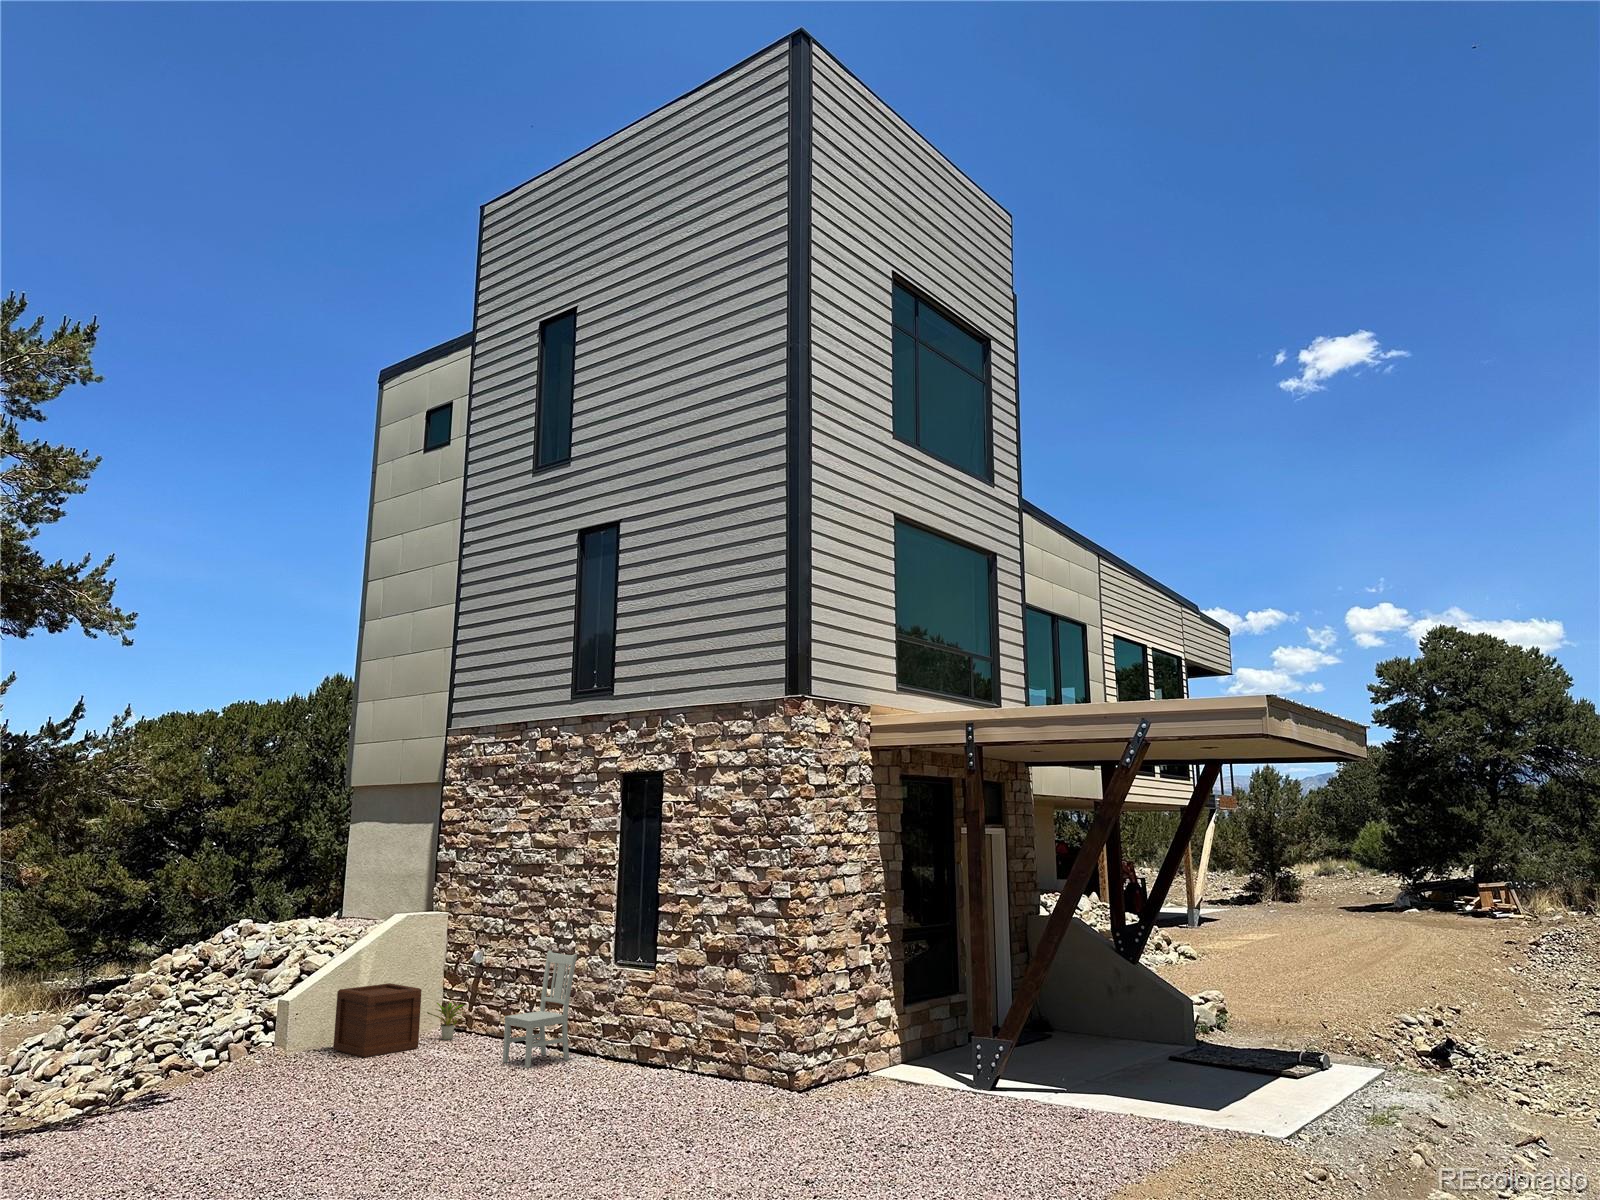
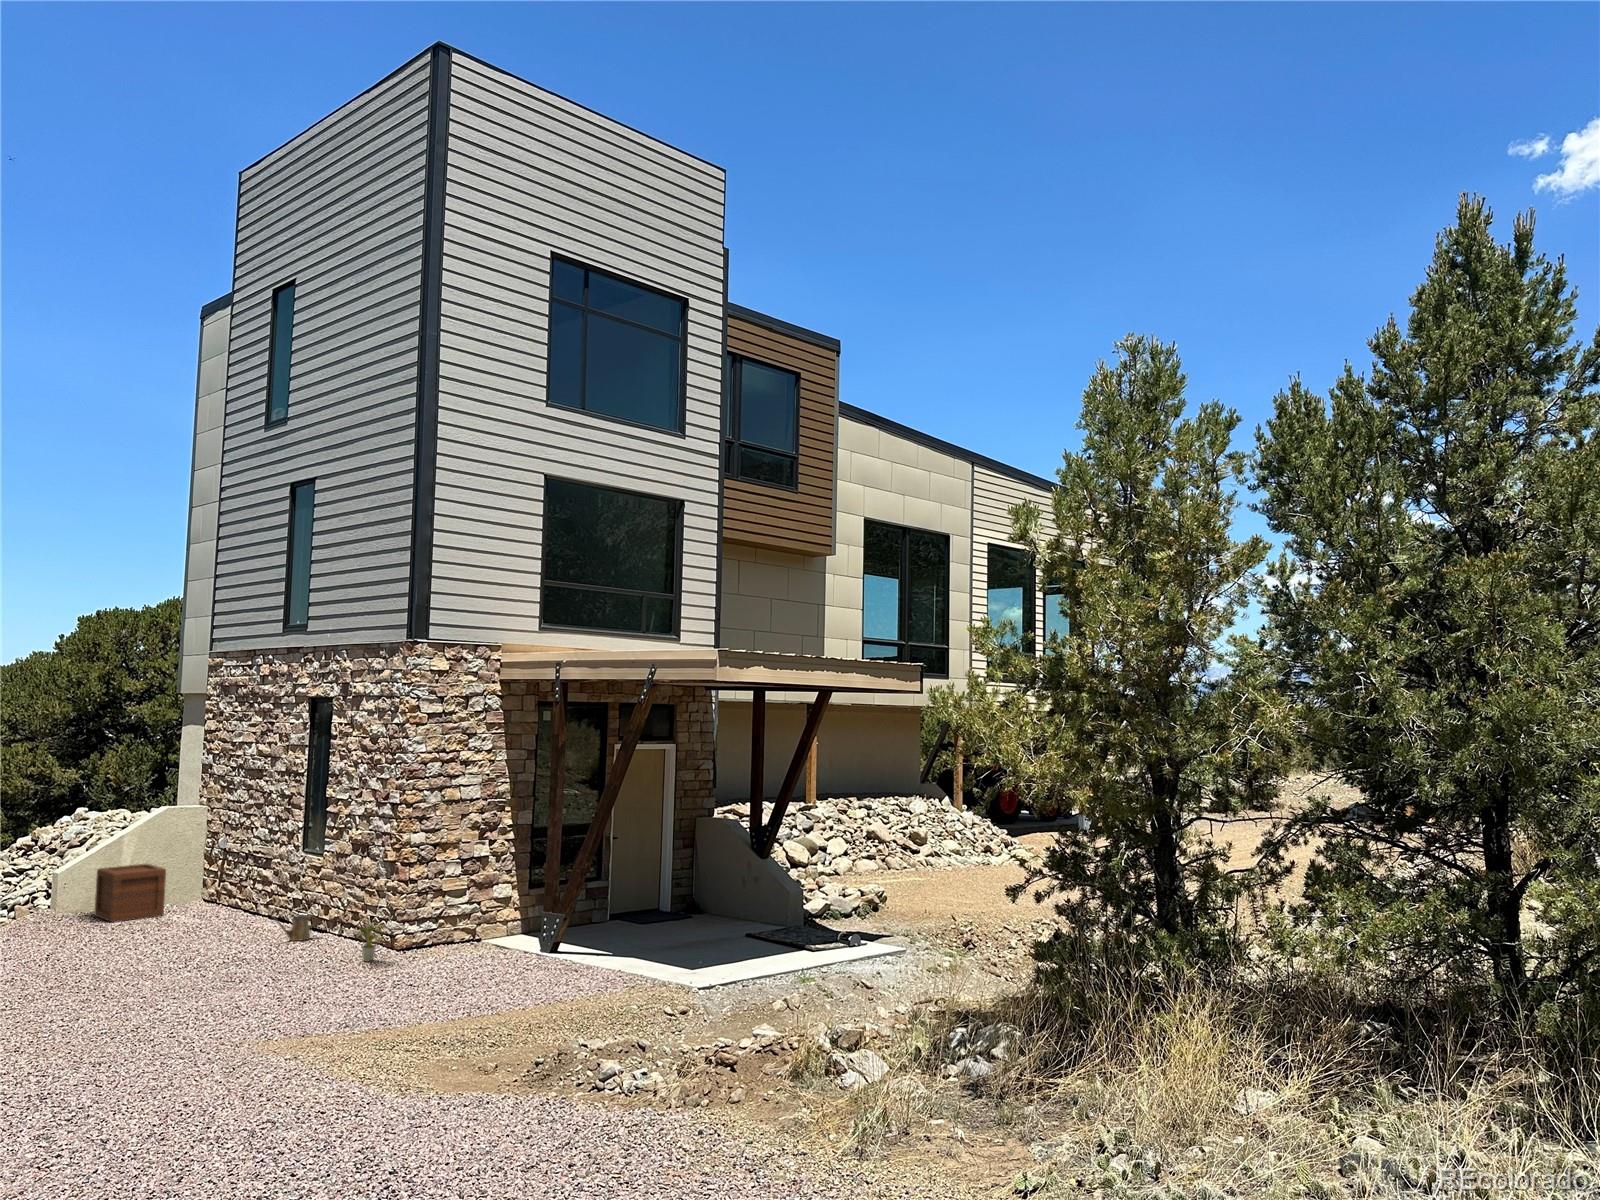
chair: present [503,951,577,1068] -> none [215,839,278,932]
potted plant: present [427,1003,463,1040] -> present [357,924,383,961]
watering can: none [601,1044,646,1078] -> present [273,915,316,941]

